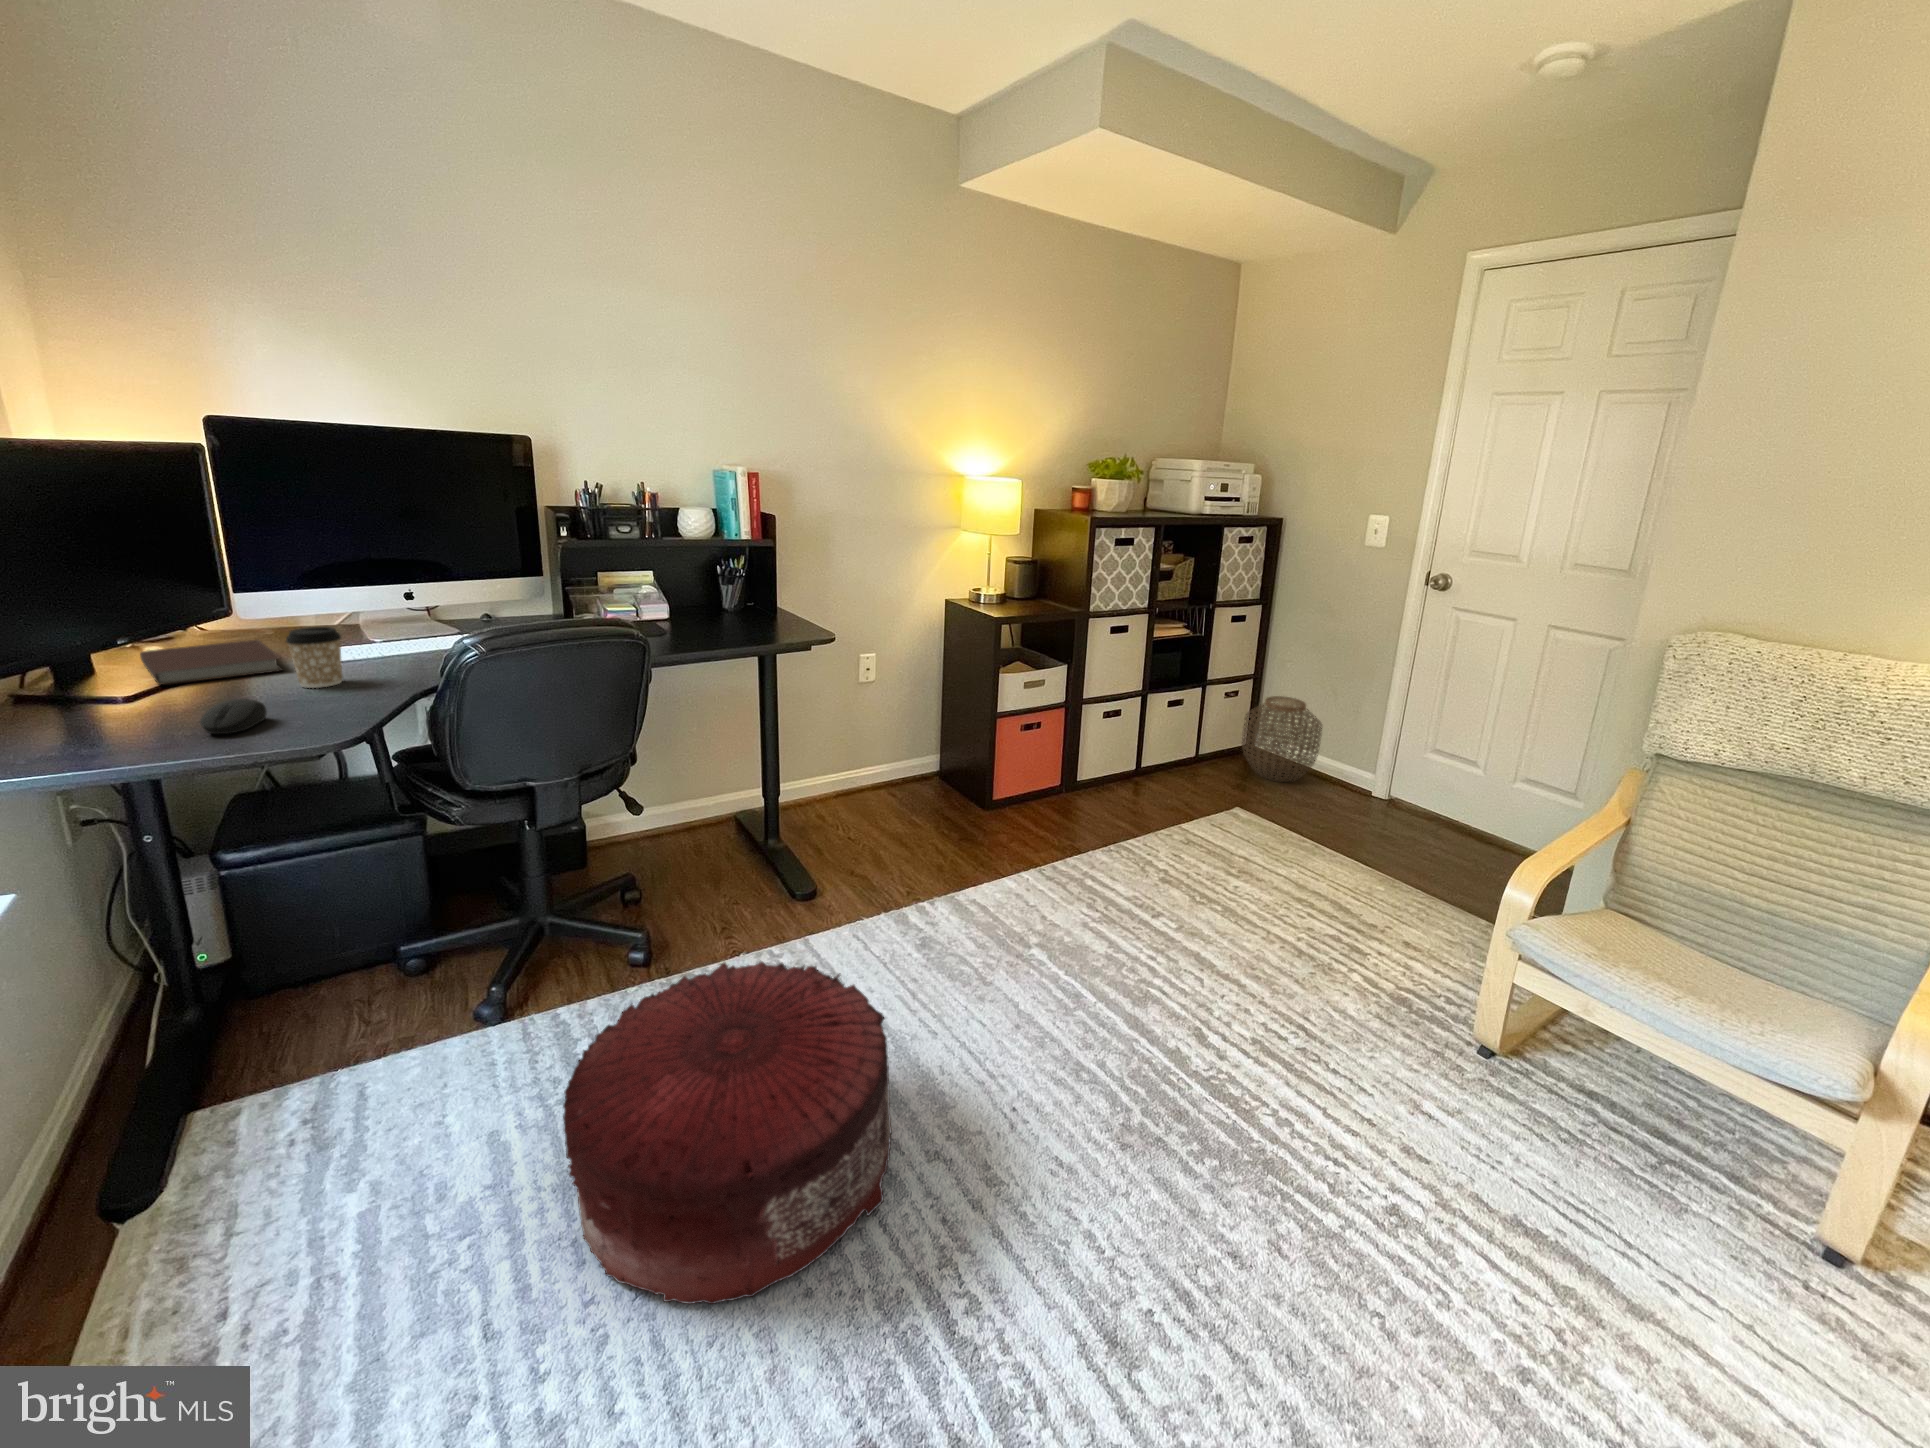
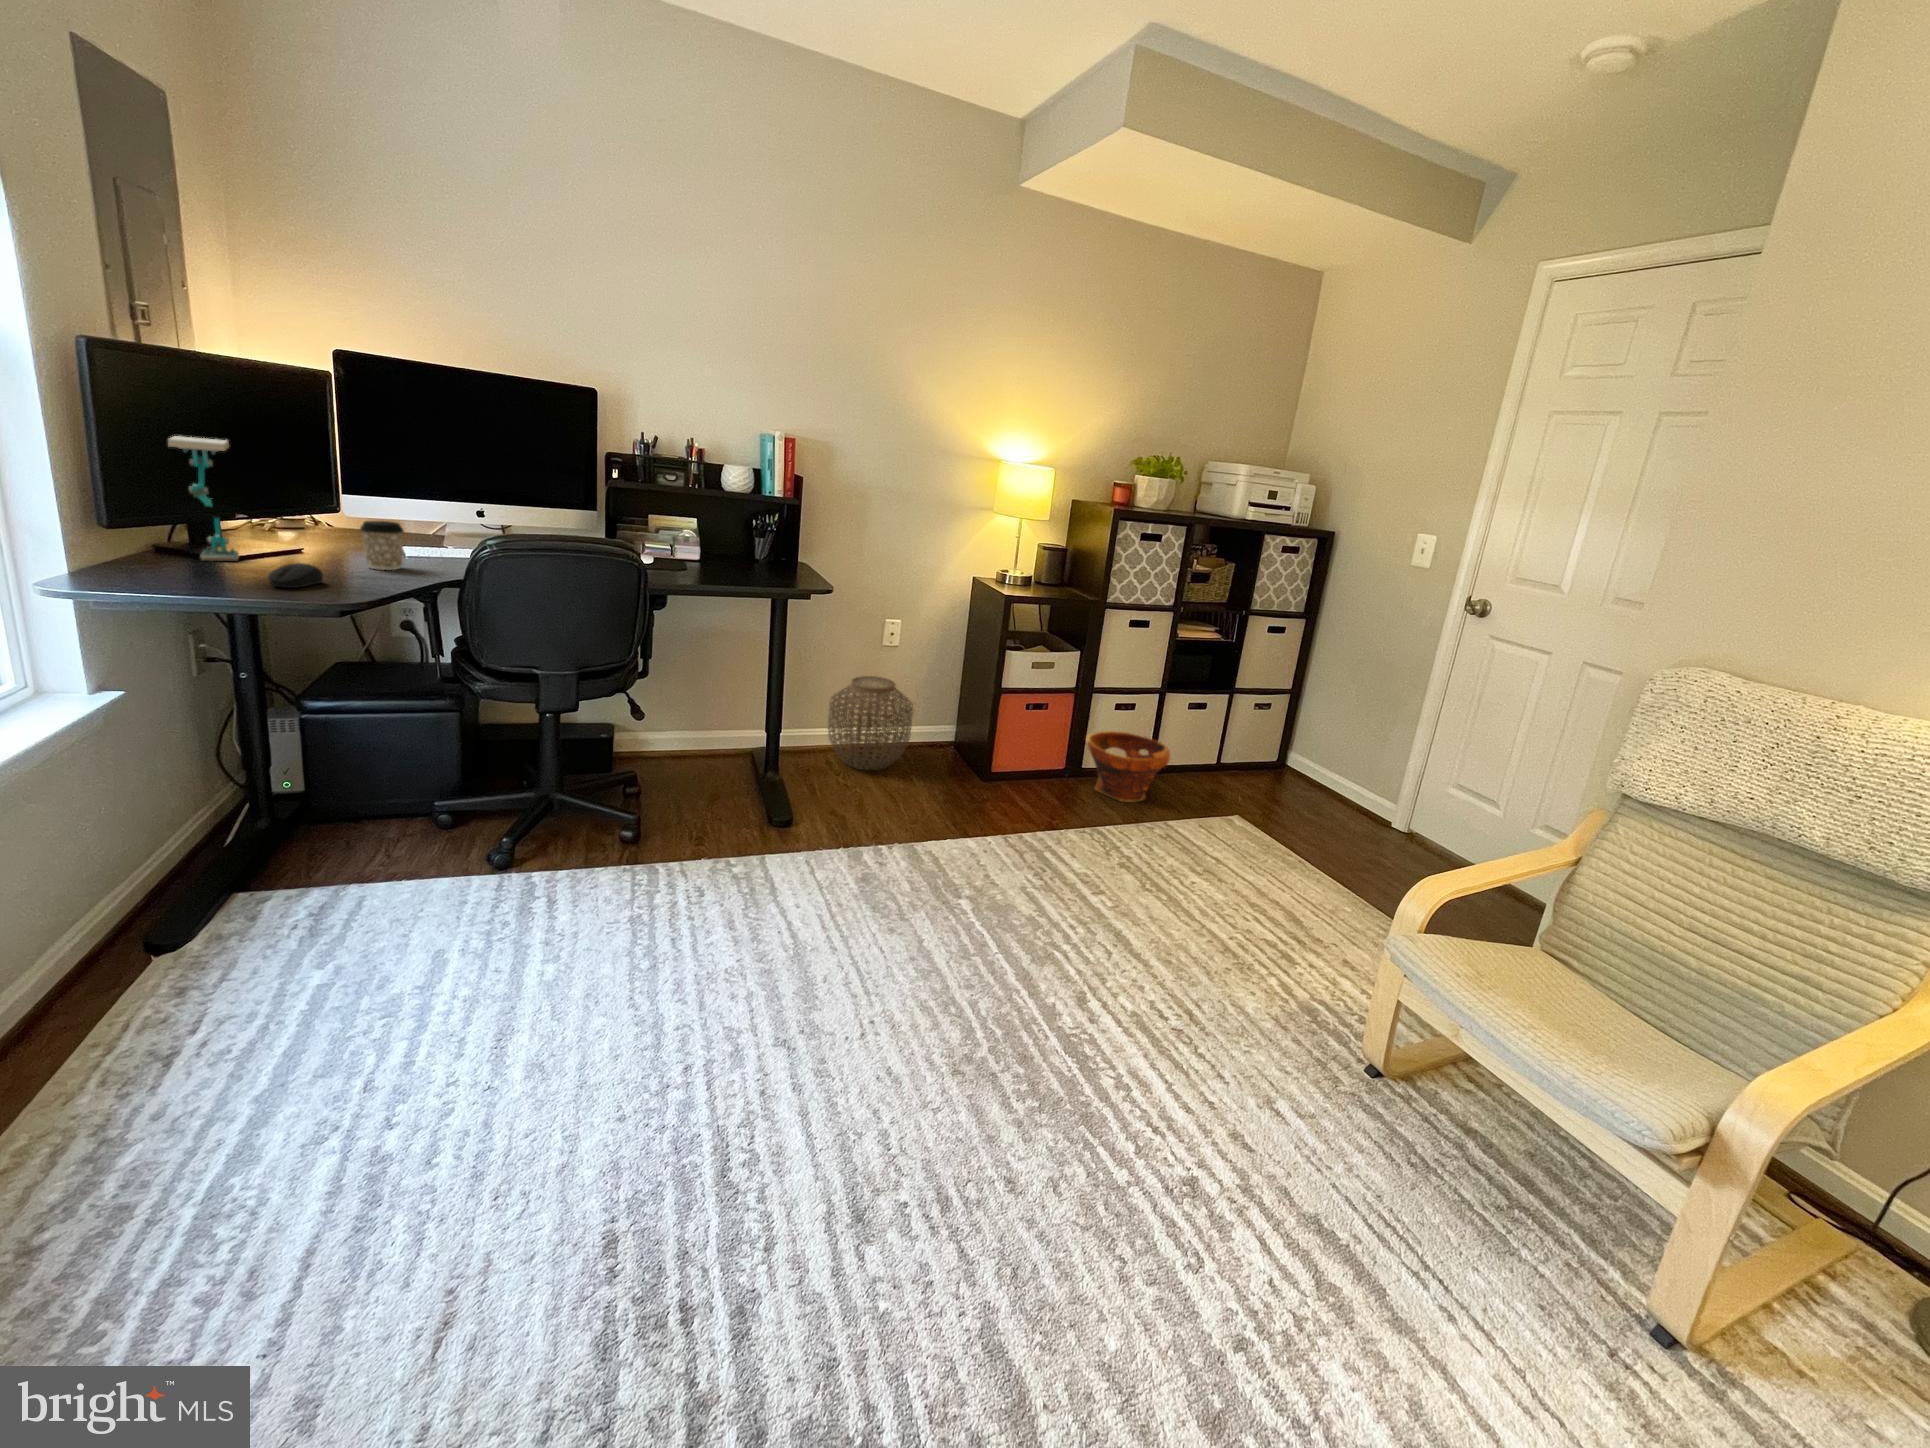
desk lamp: none [29,554,126,709] -> present [168,436,239,561]
notebook: present [140,640,283,685] -> none [267,530,367,557]
woven basket: present [1242,696,1322,782] -> present [828,676,913,770]
planter: none [1083,739,1169,811] -> present [1087,730,1170,802]
pouf: present [563,962,892,1304] -> none [452,842,757,1110]

